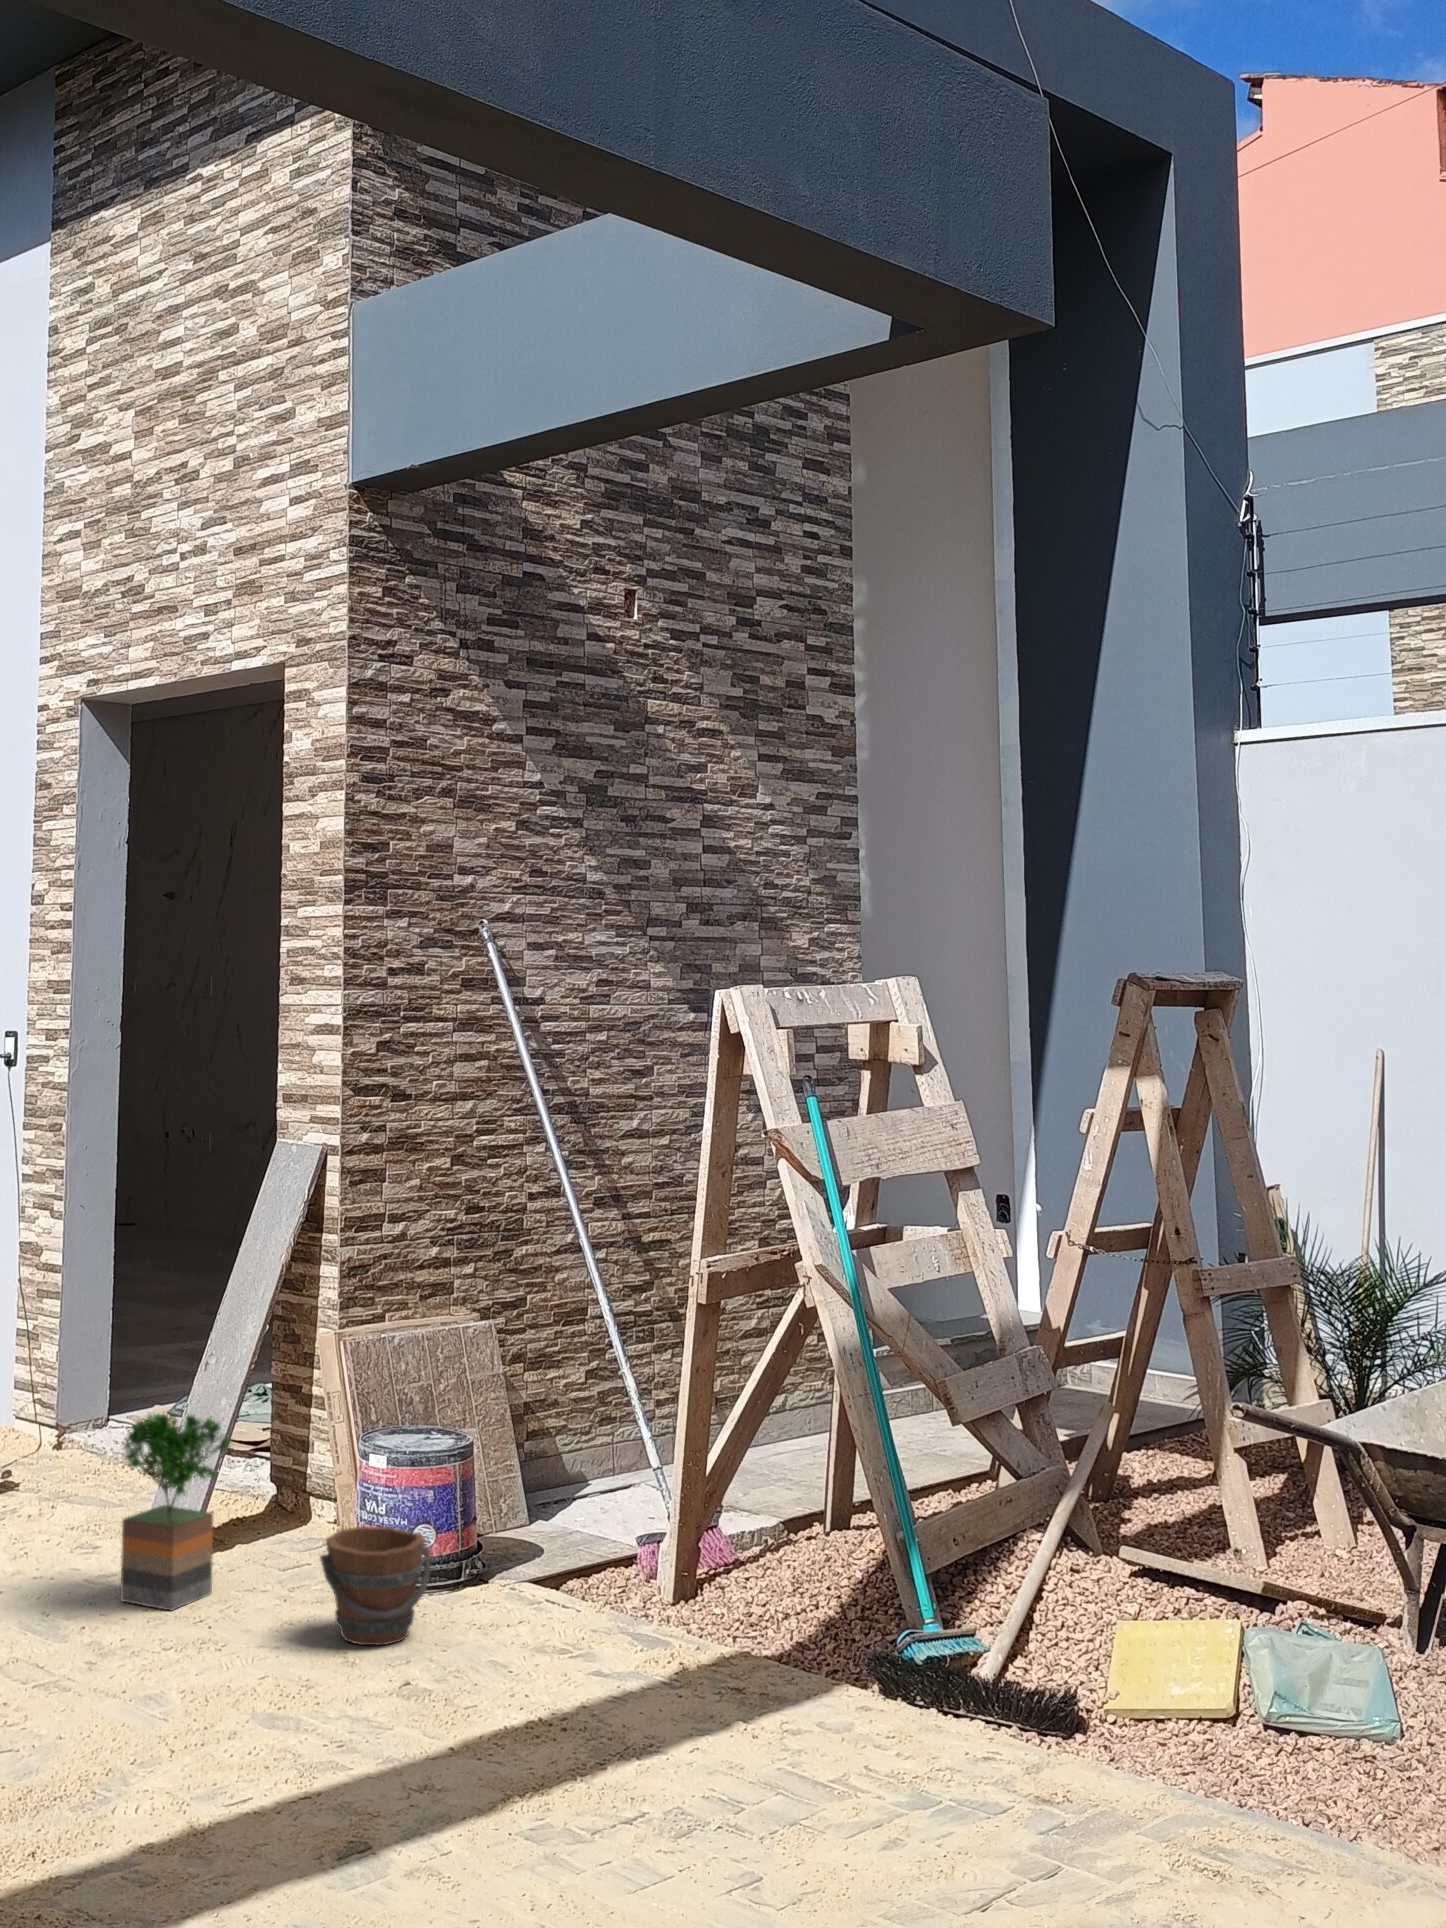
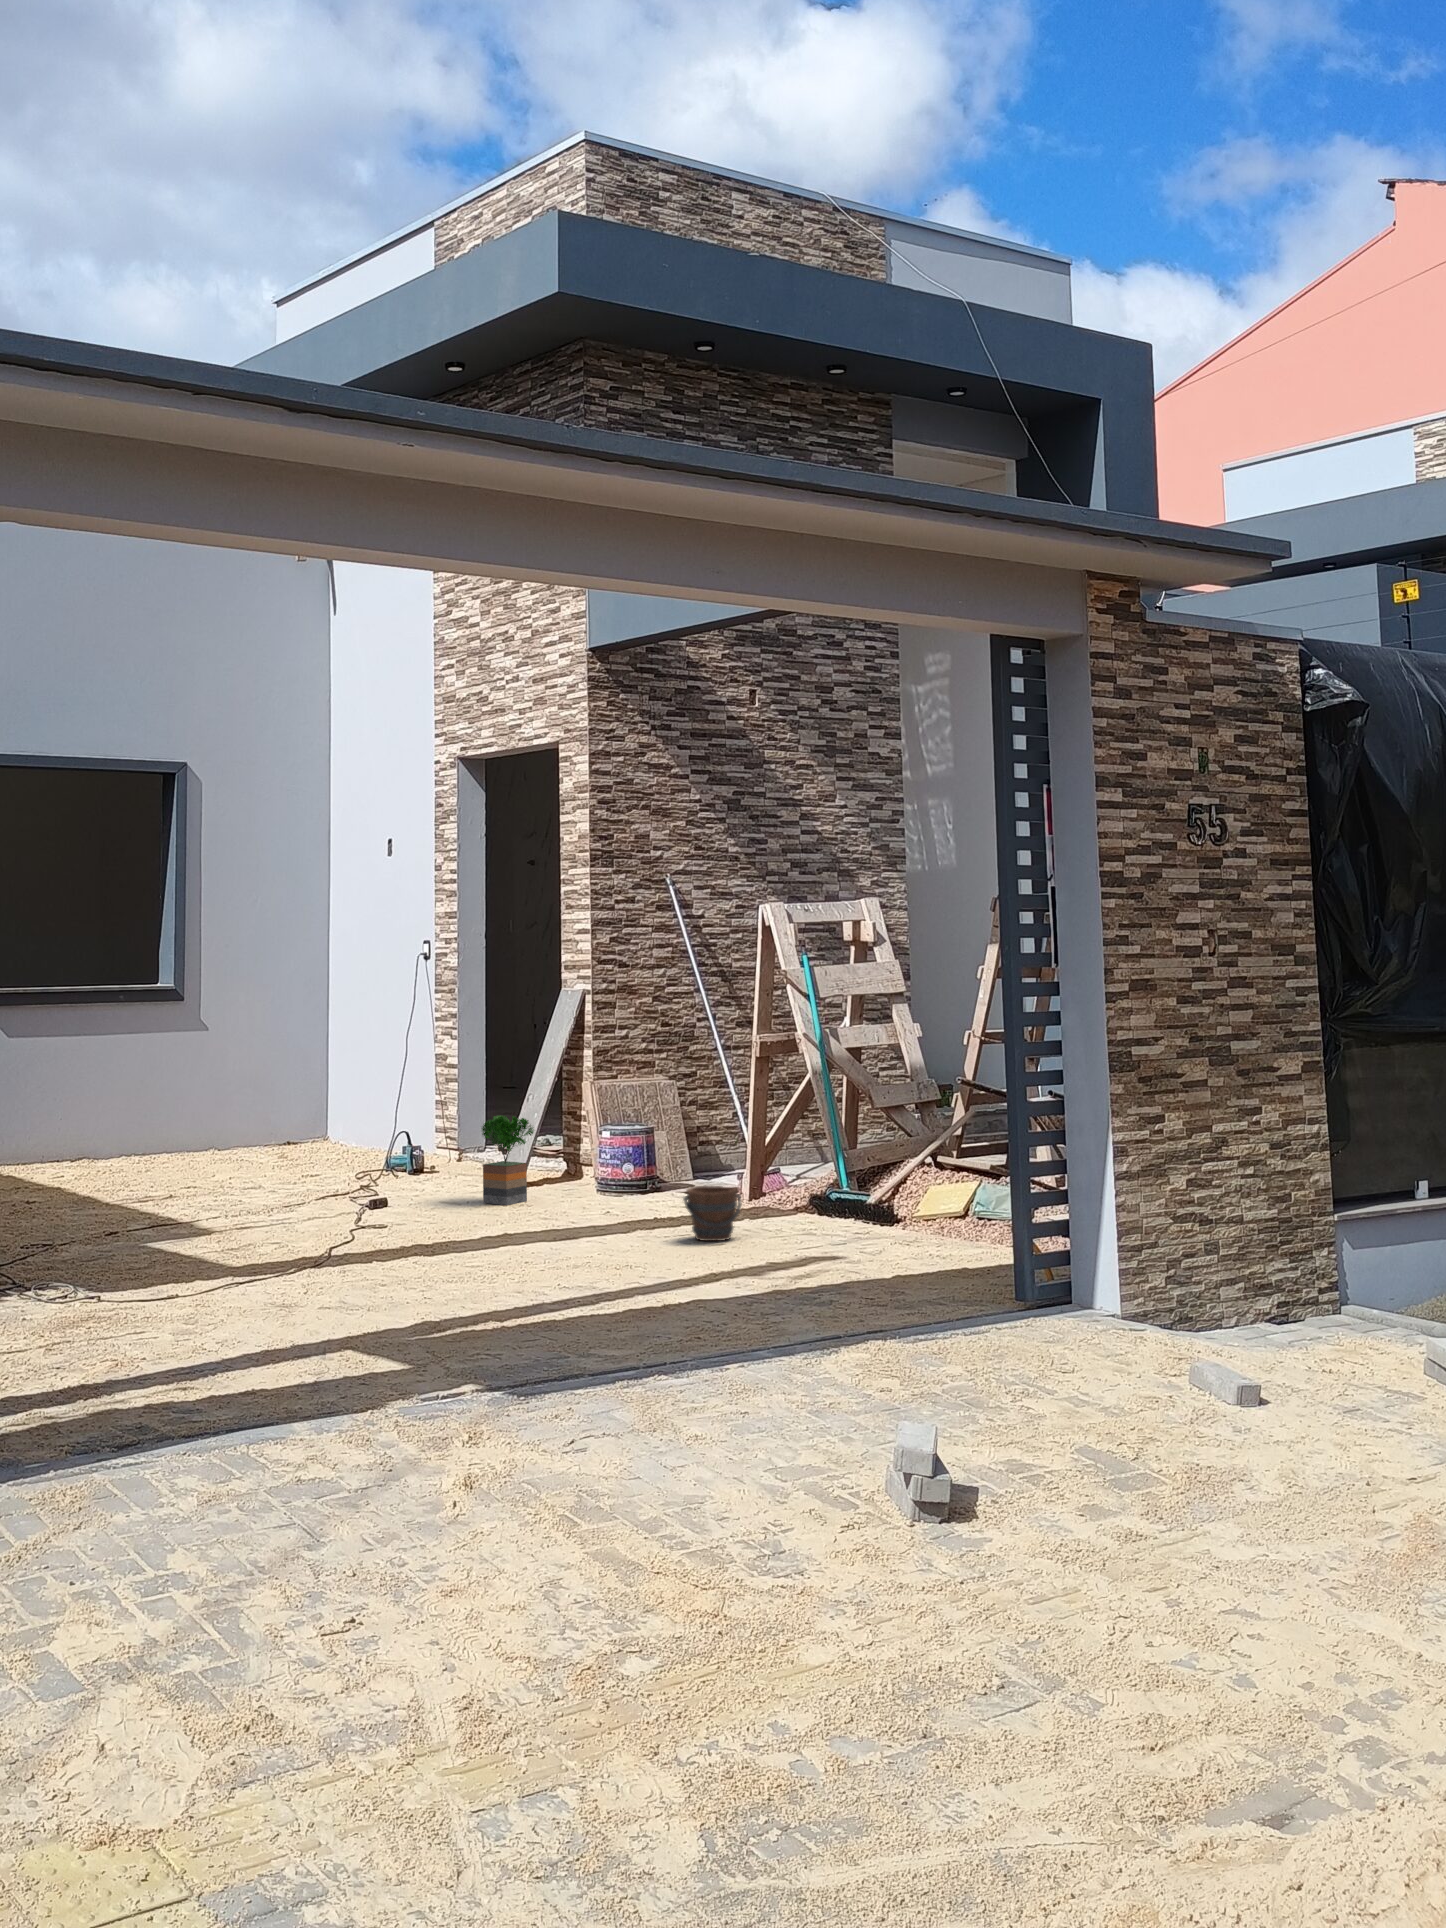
bucket: present [320,1526,431,1645] -> present [683,1186,742,1241]

